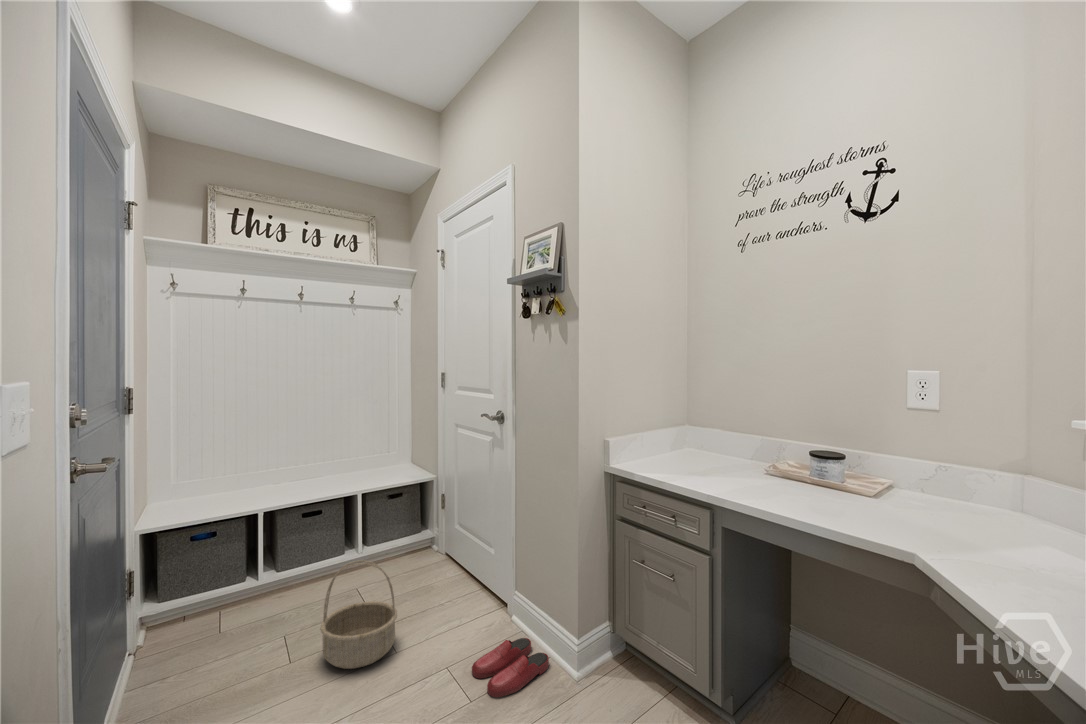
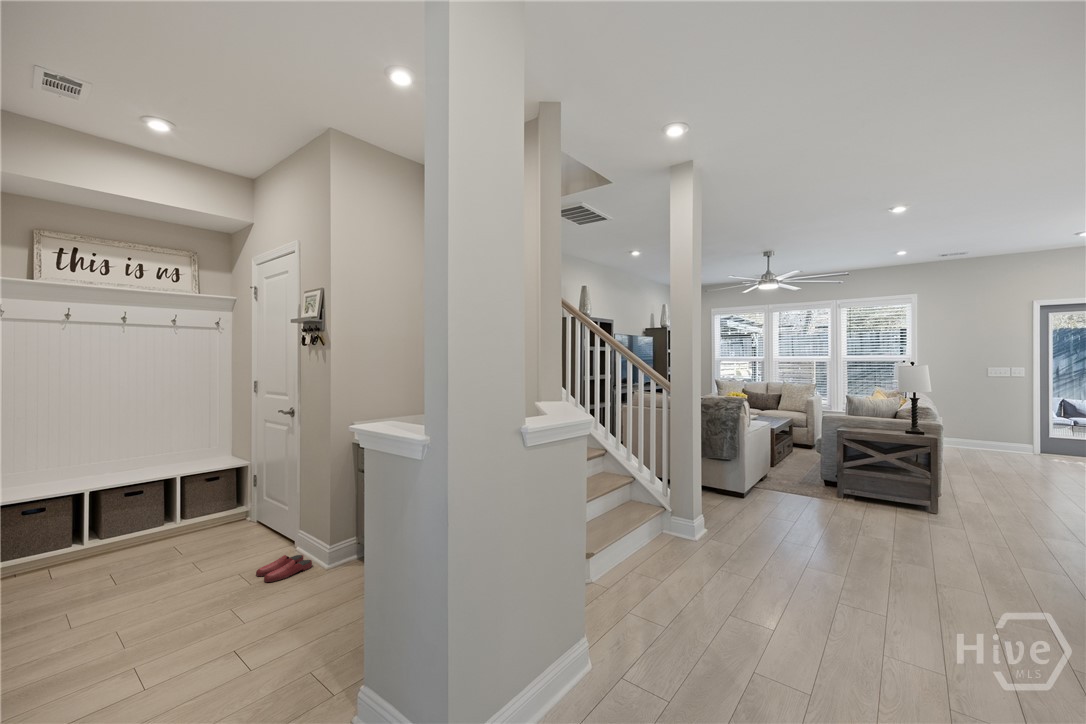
basket: present [320,561,397,669] -> none [140,512,204,583]

